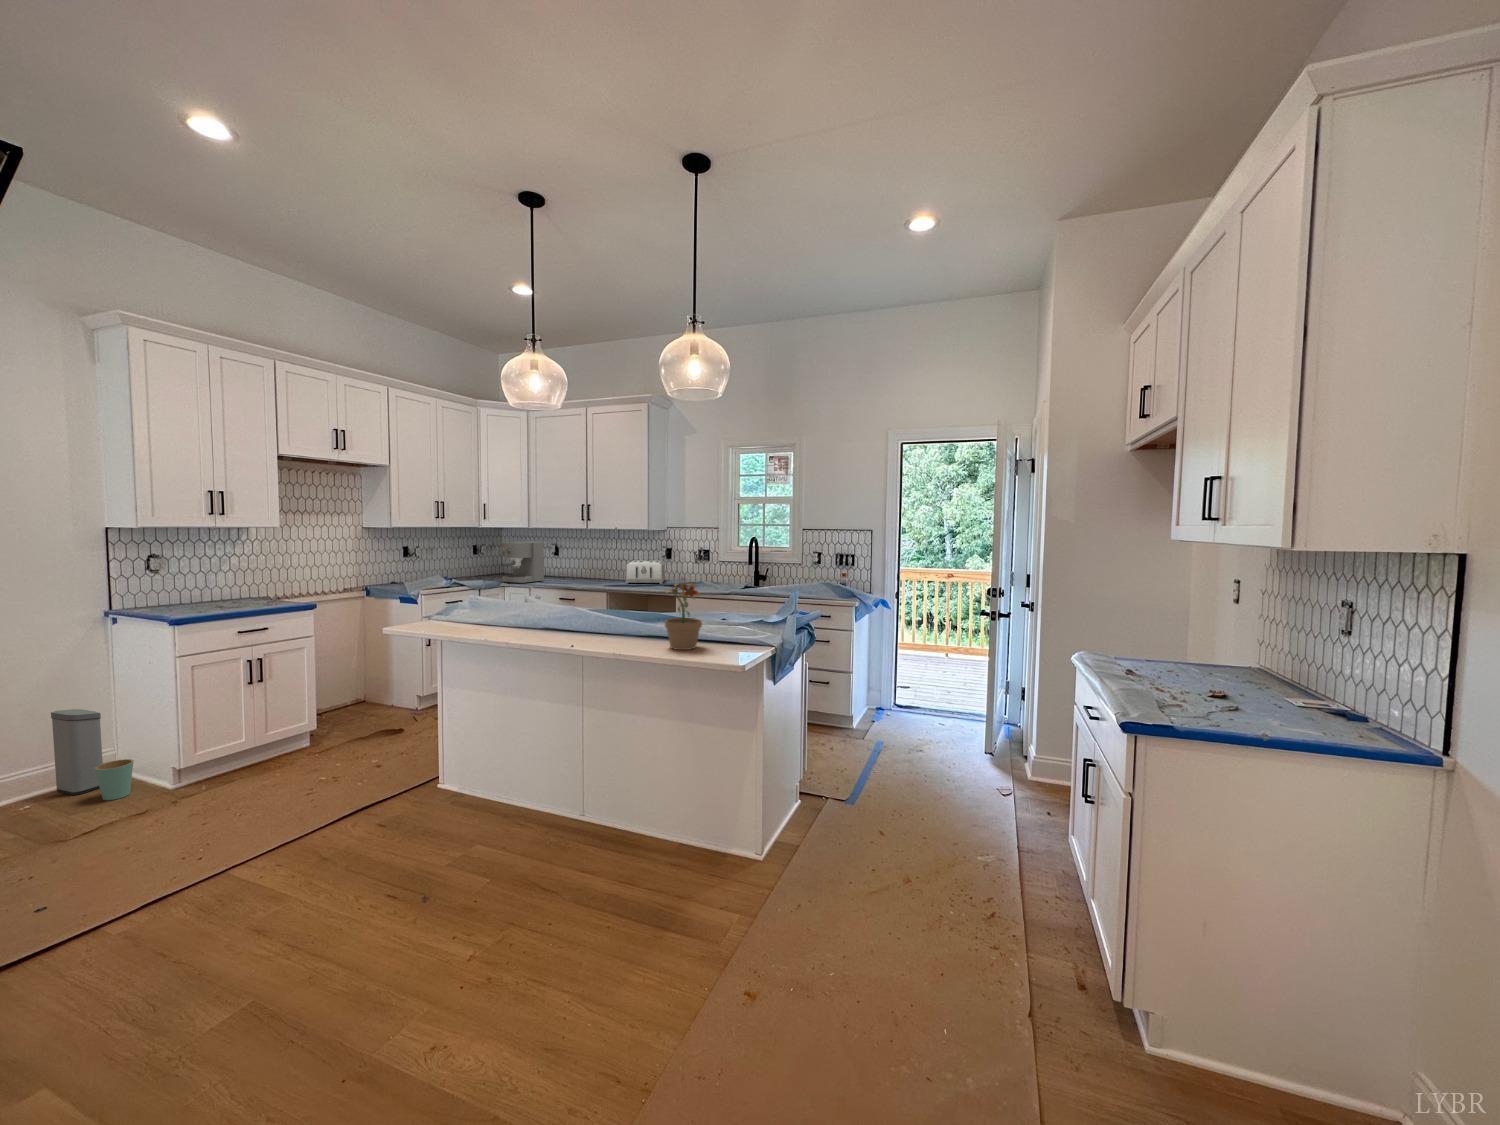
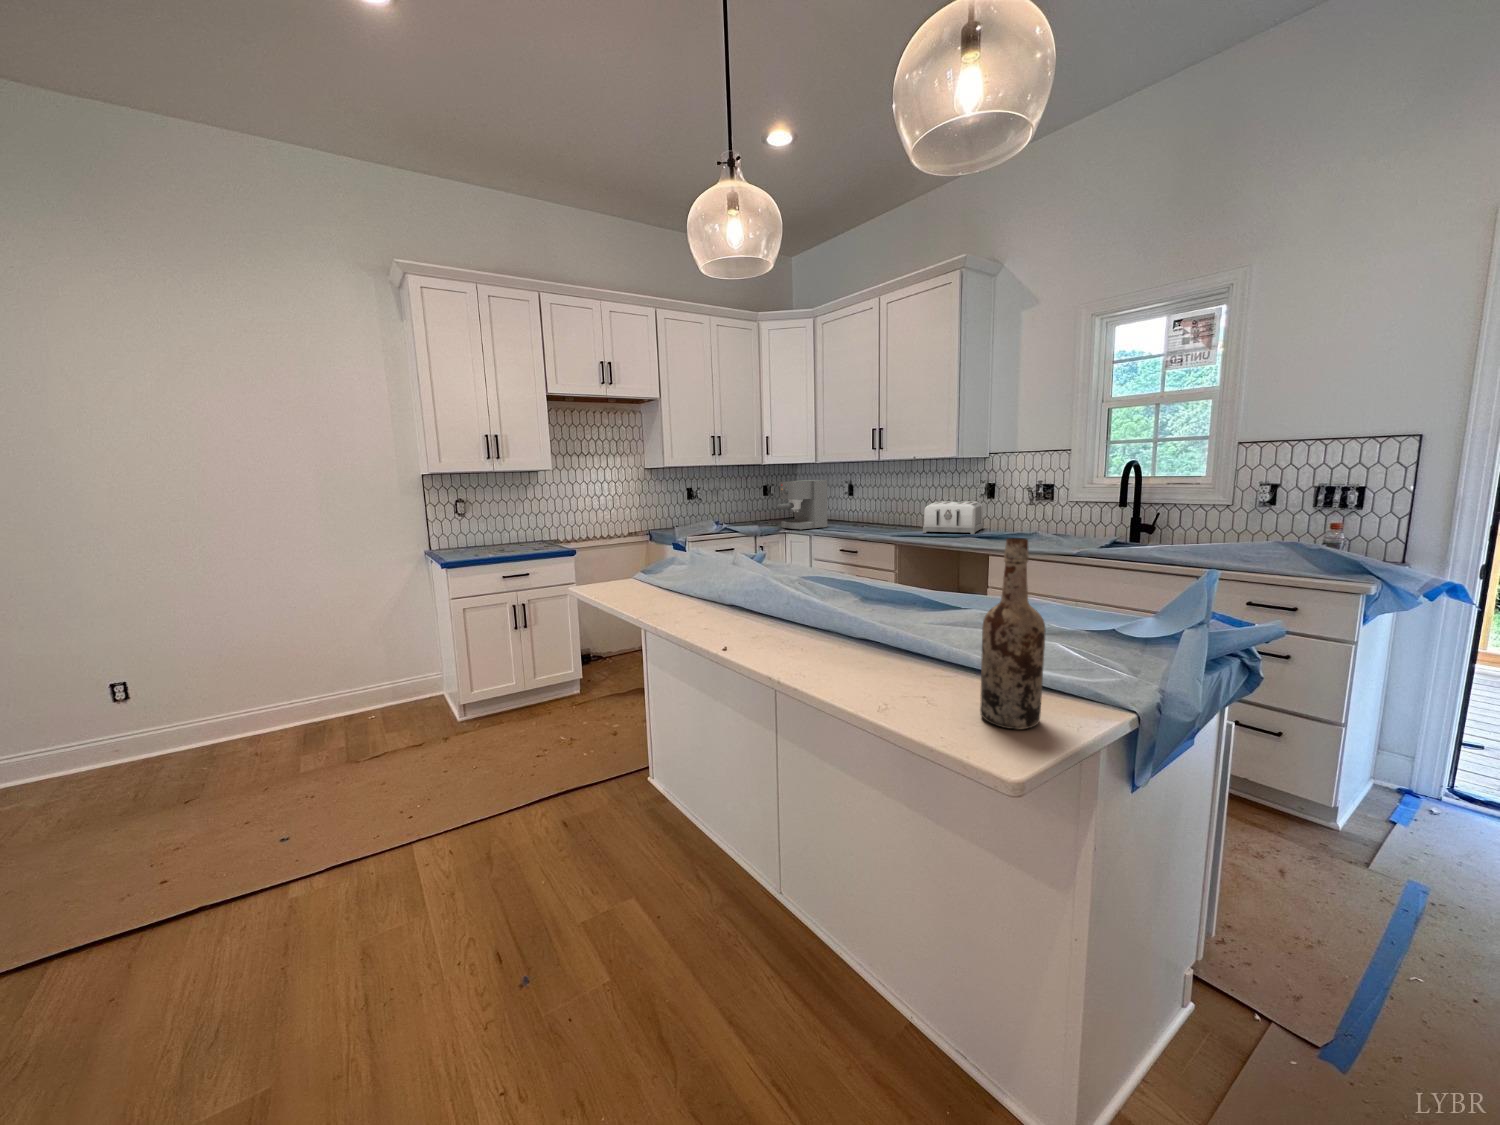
potted plant: present [665,578,702,650] -> none [856,531,947,691]
wine bottle: none [721,578,744,654] -> present [980,538,1046,729]
trash can: present [51,709,134,800] -> none [388,636,431,723]

